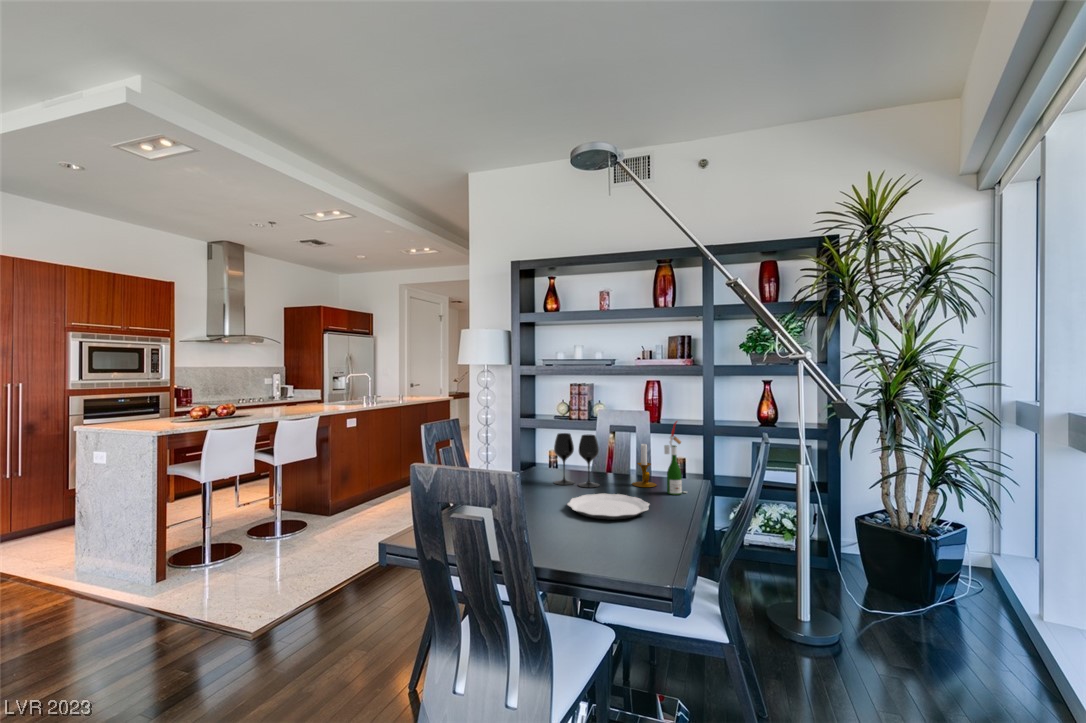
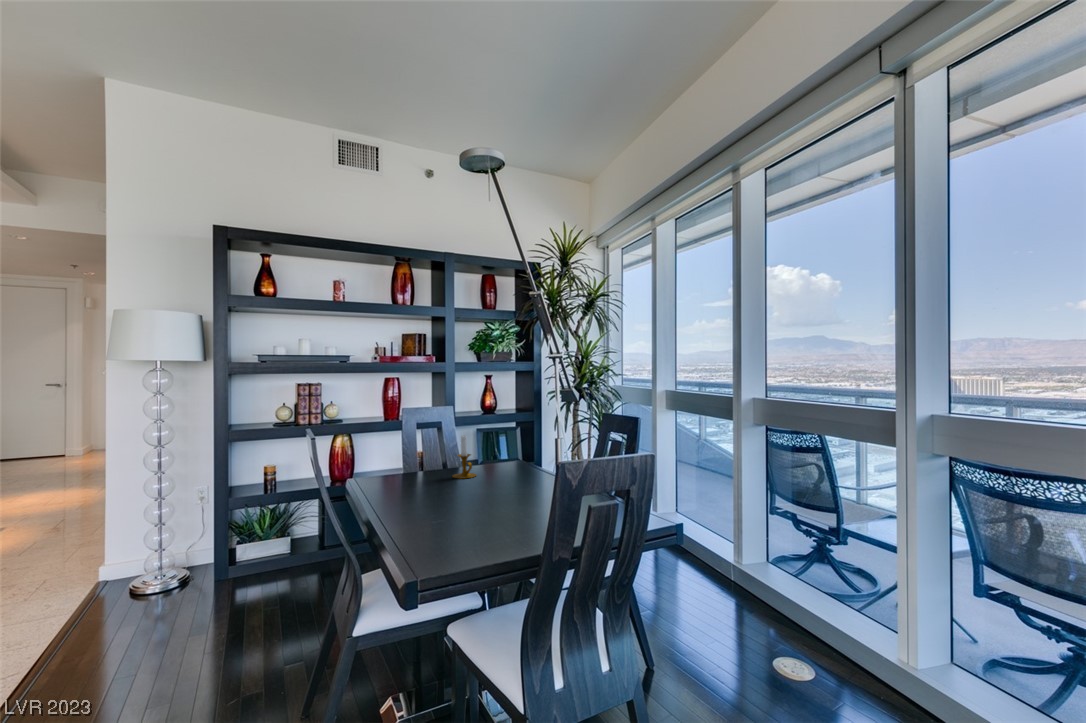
wine bottle: present [664,421,687,495] -> none [493,409,511,479]
wine glass: present [554,433,599,488] -> none [372,431,428,492]
plate: present [567,494,649,519] -> none [438,486,524,514]

